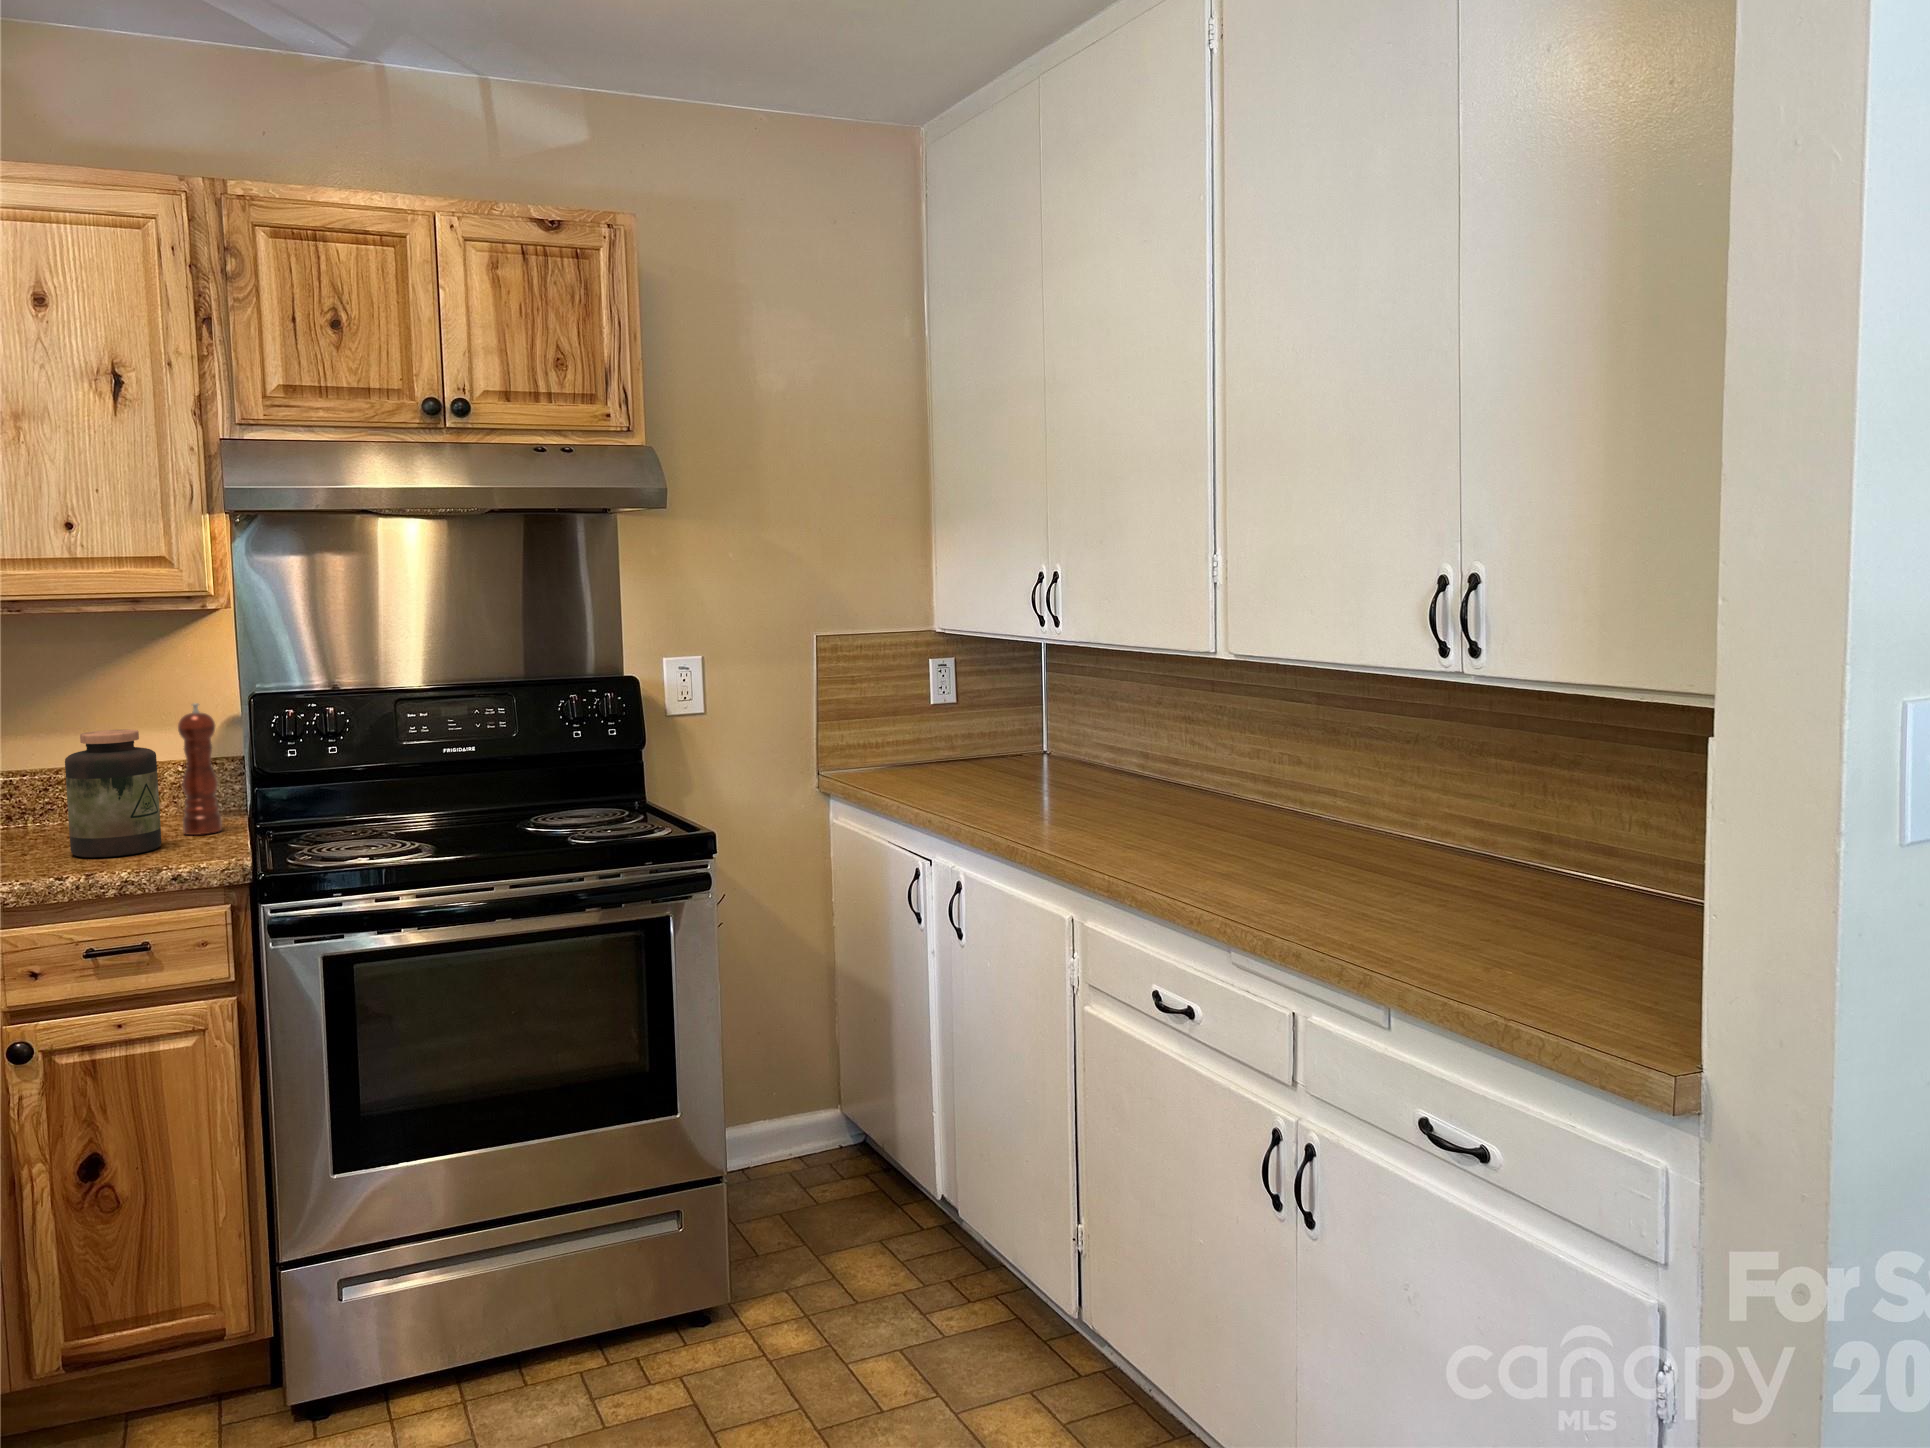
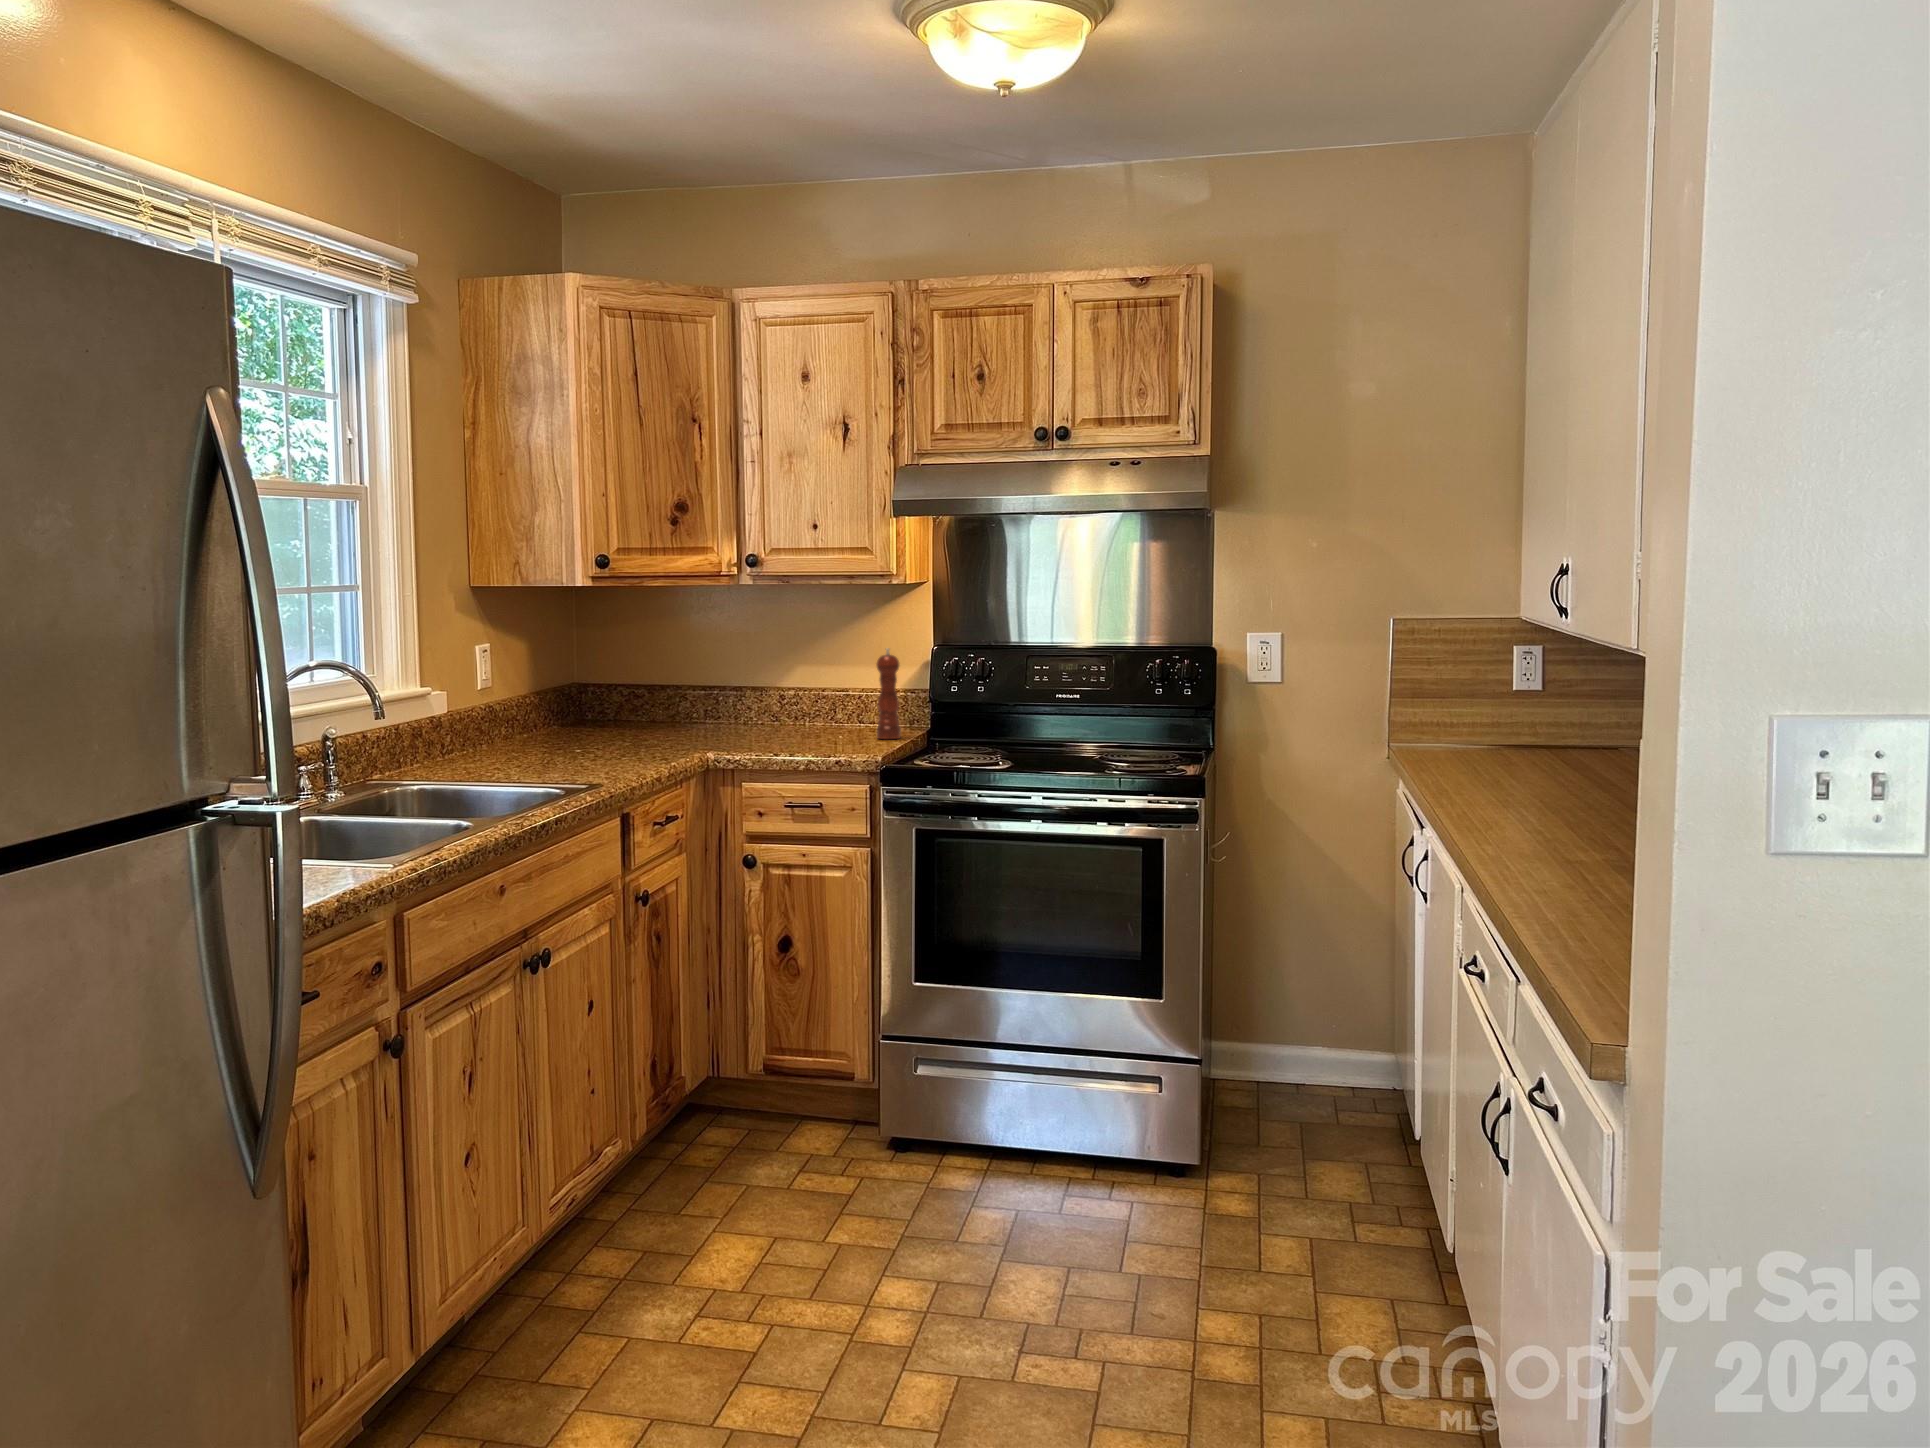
jar: present [65,729,161,857] -> none [801,662,854,746]

